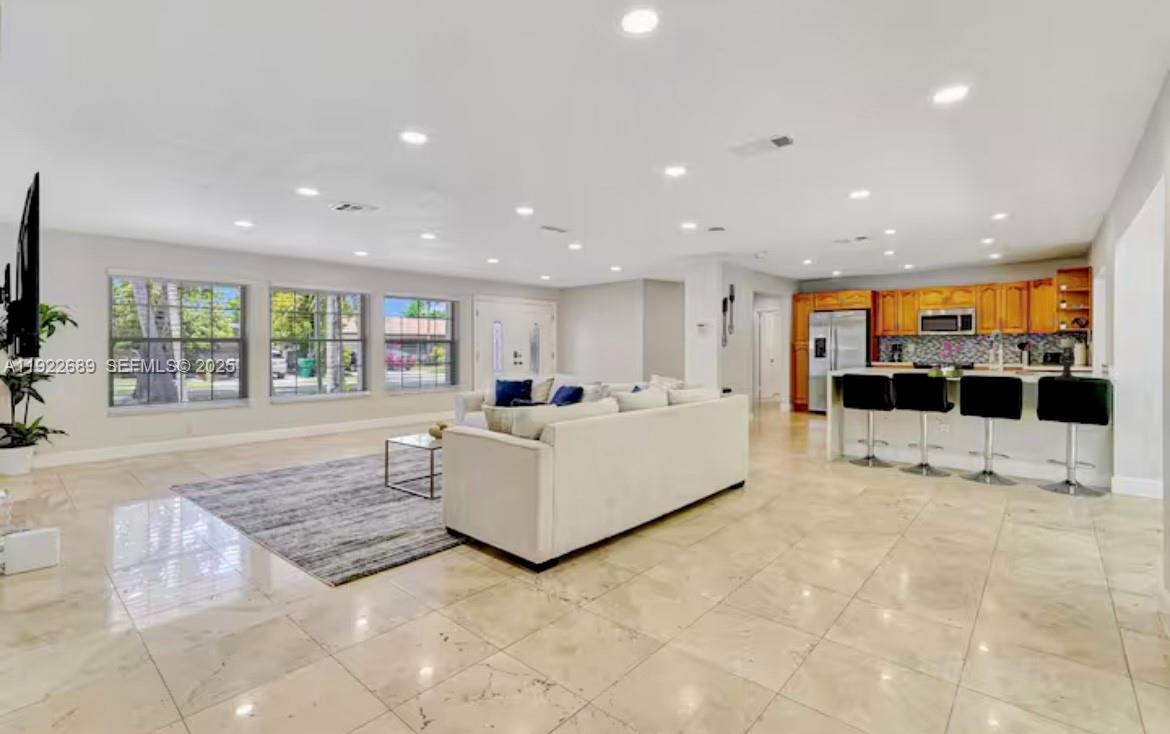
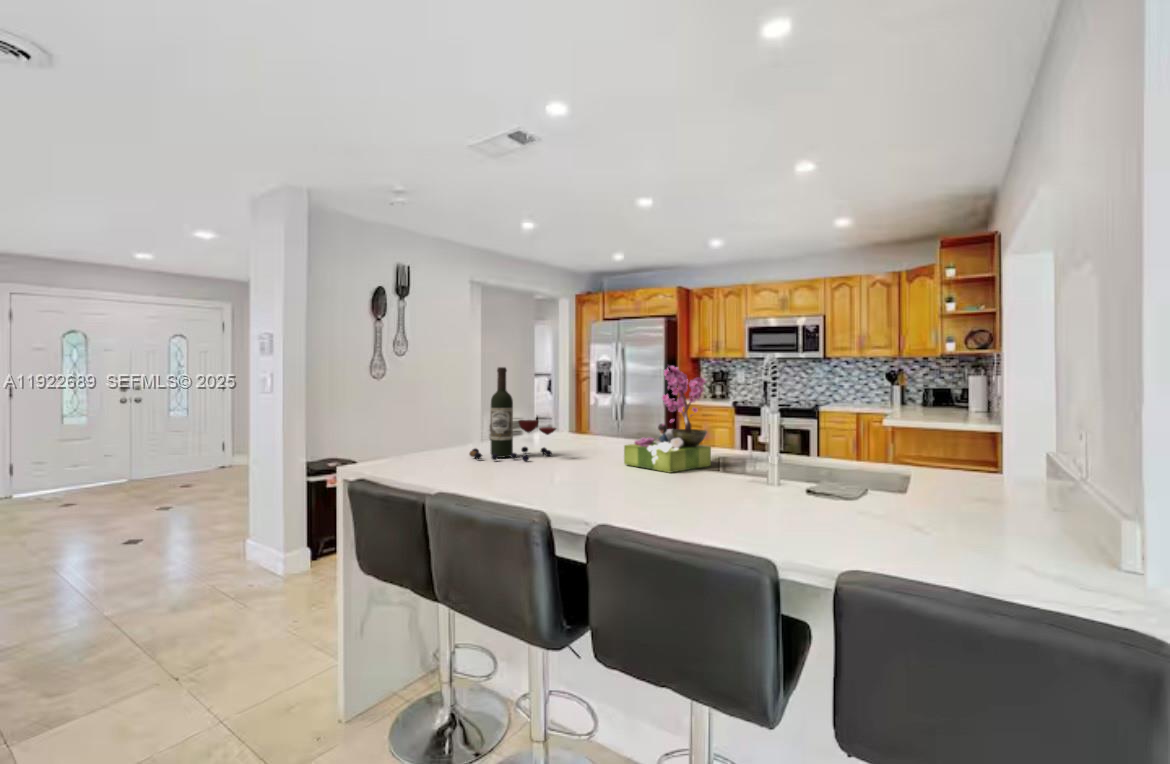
candle holder: present [1055,337,1078,381] -> none [936,356,1016,520]
wine bottle: none [855,342,896,377] -> present [469,367,556,461]

